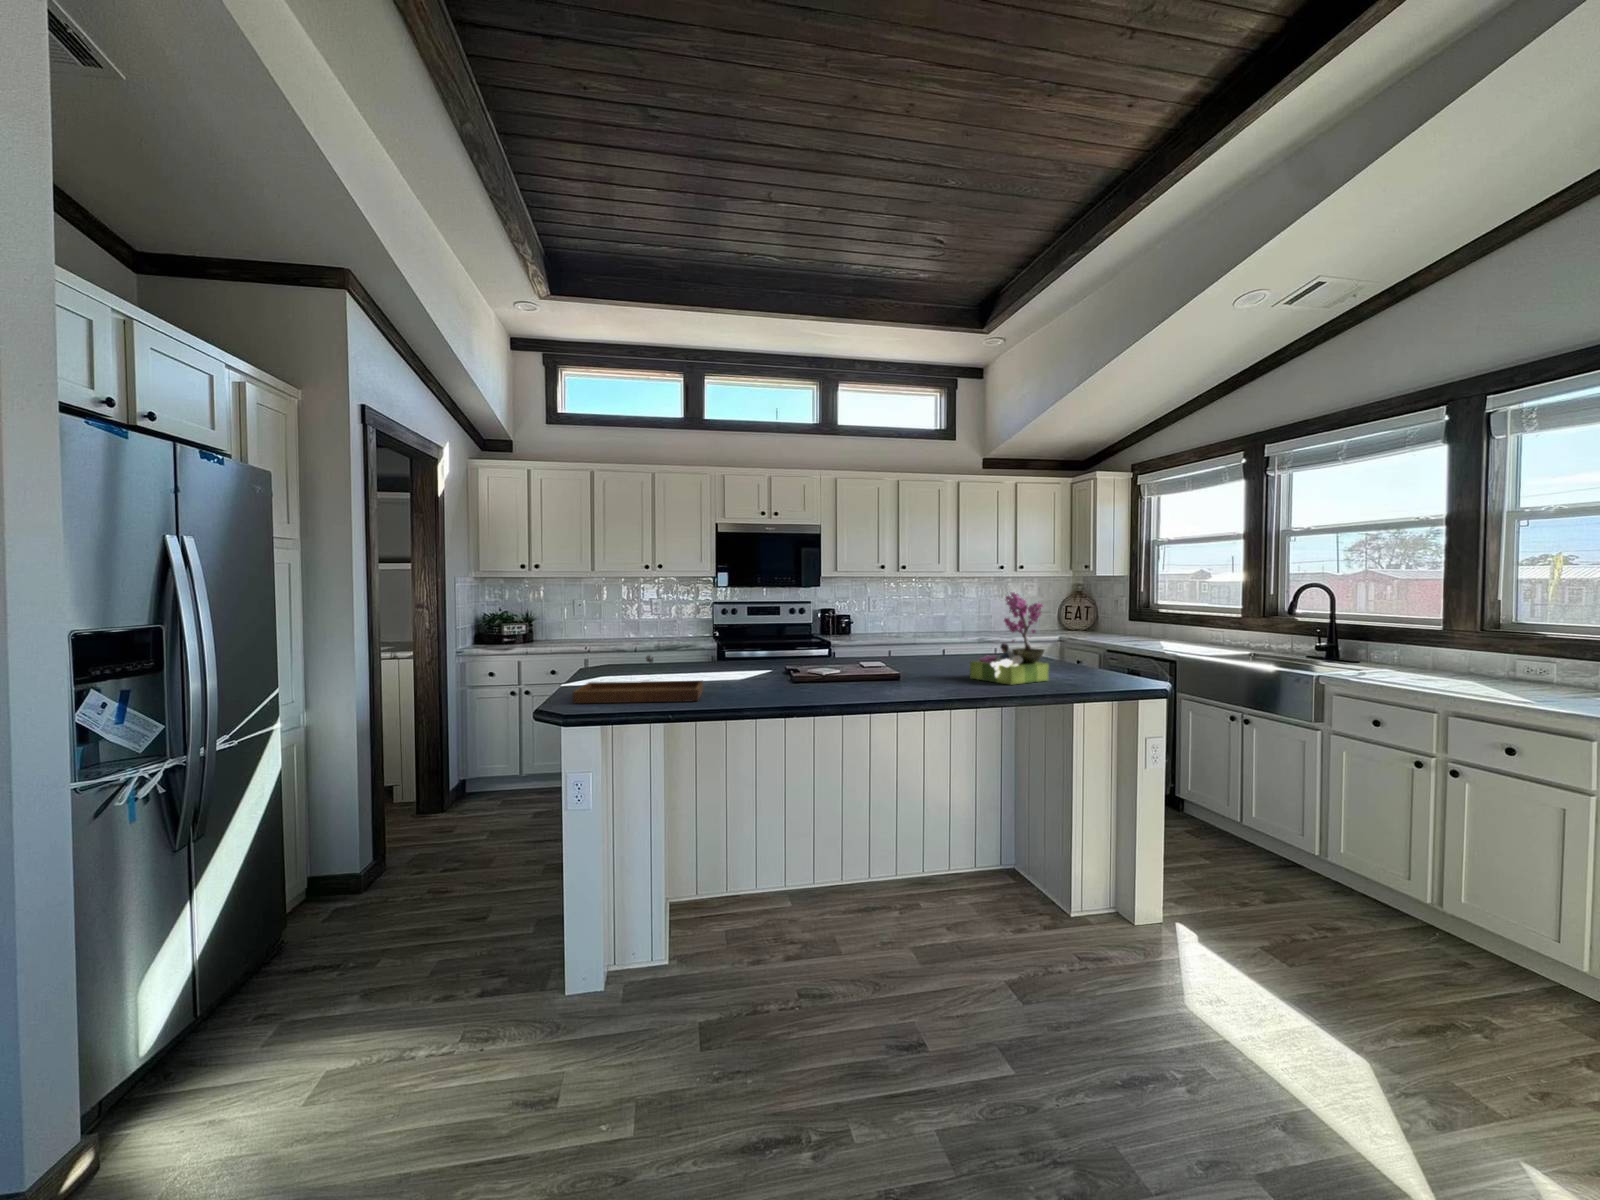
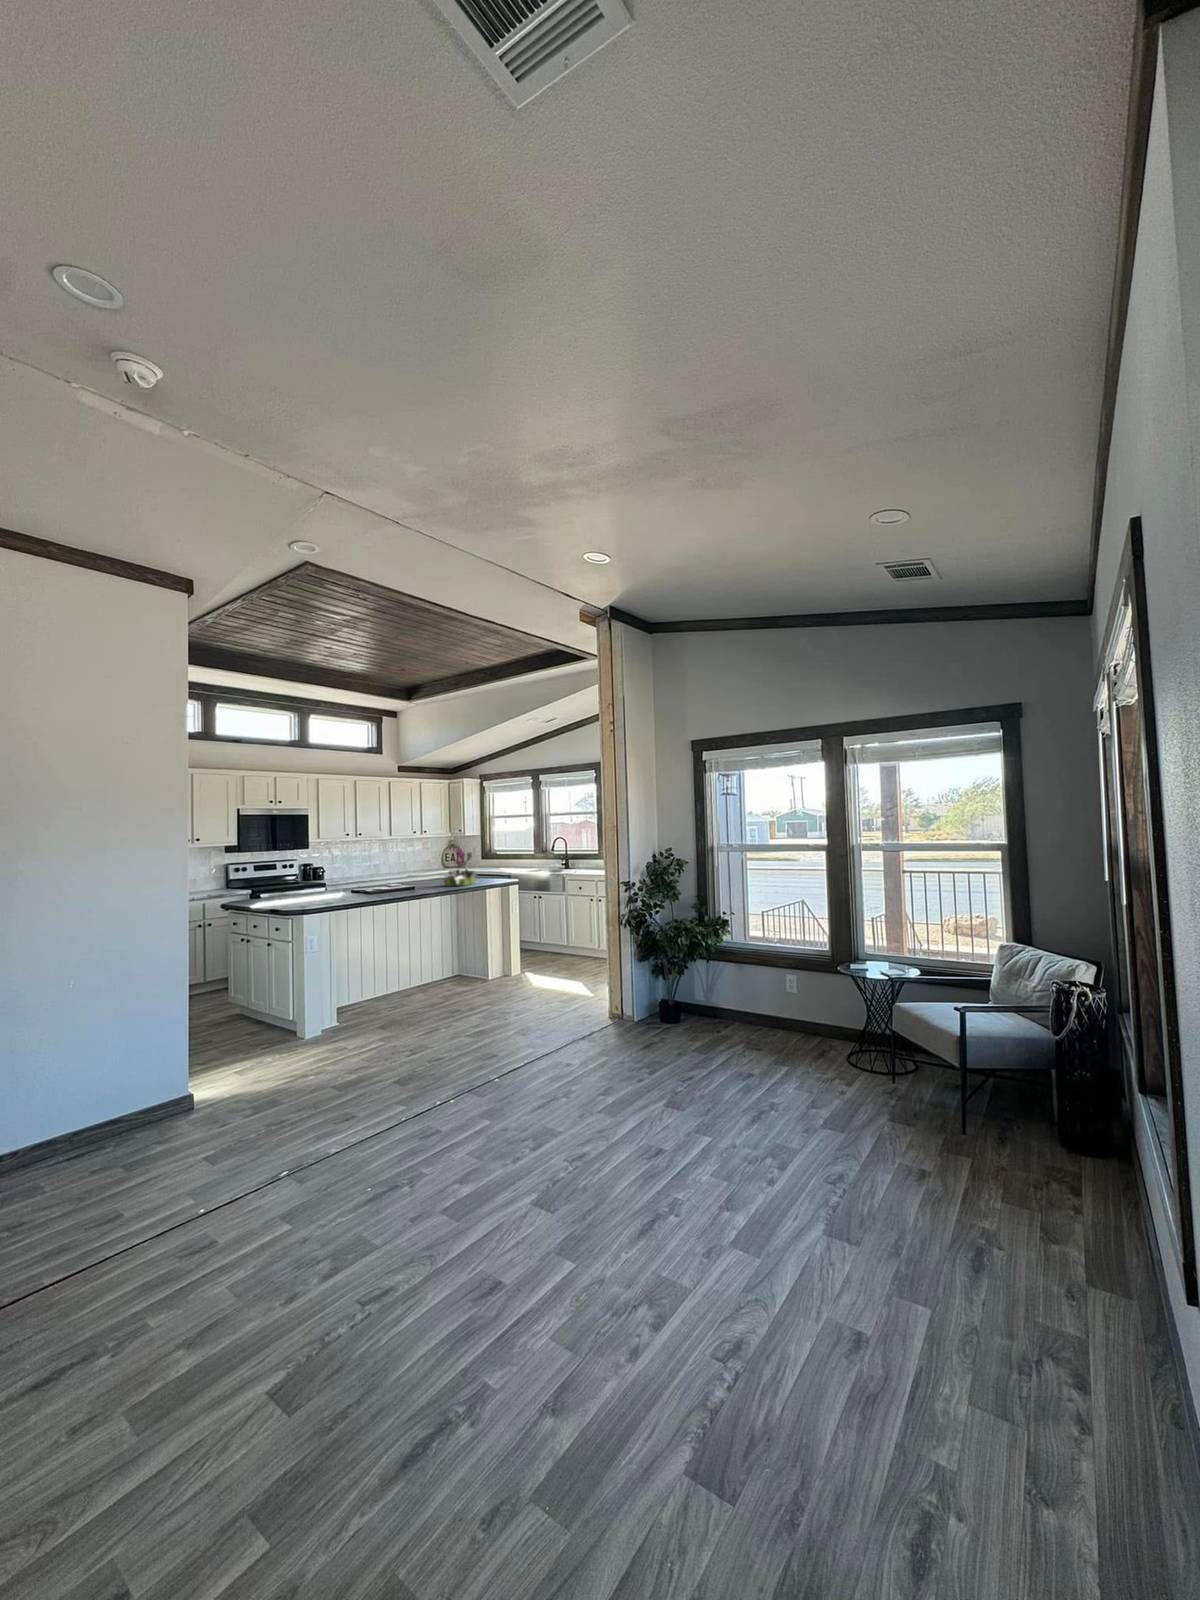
tray: present [573,656,703,703] -> none [293,884,356,906]

